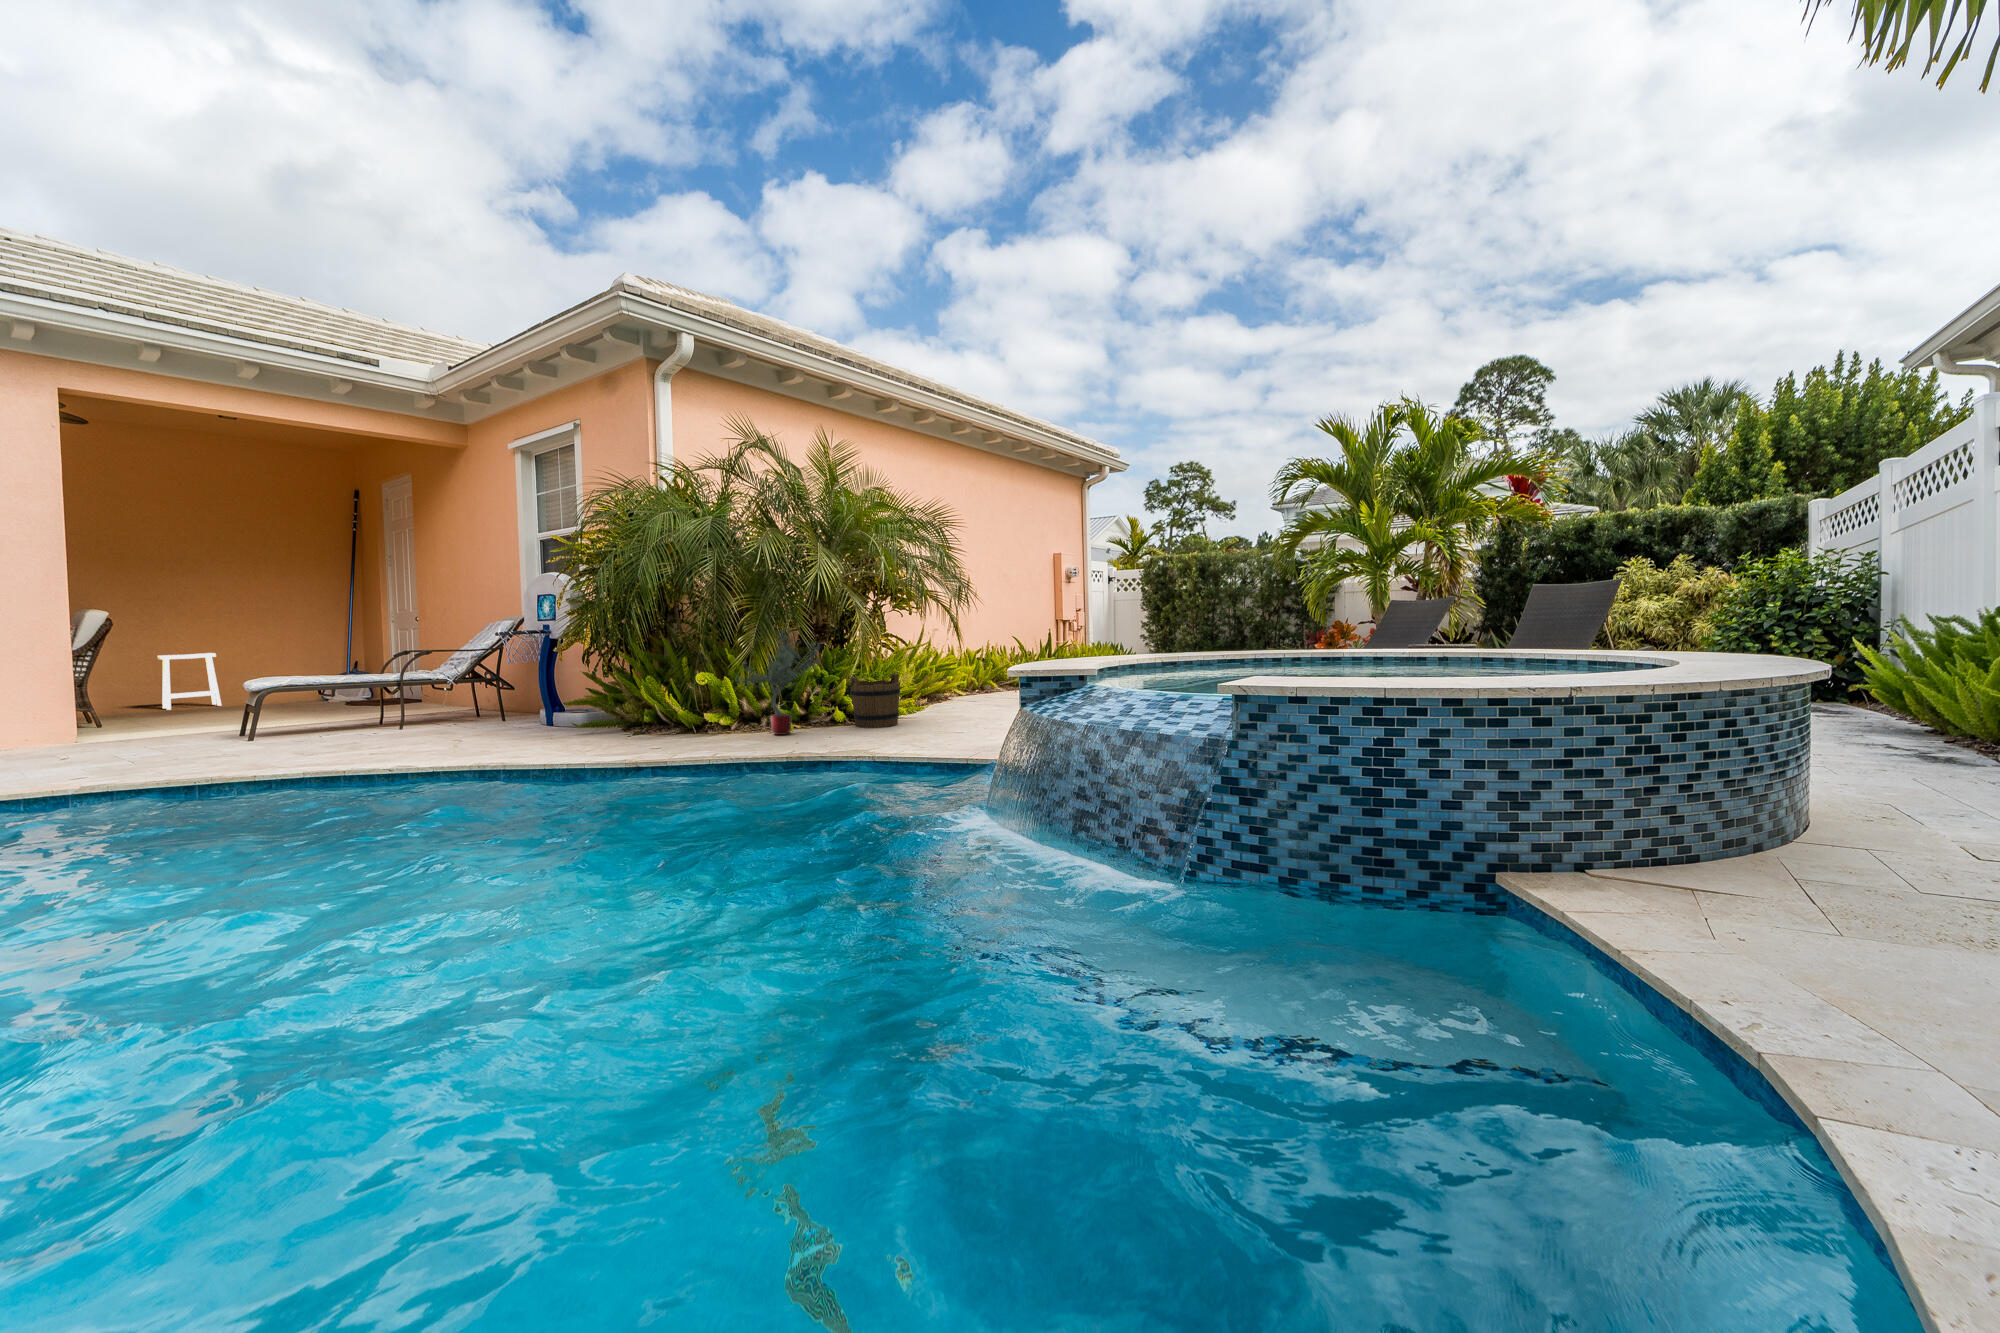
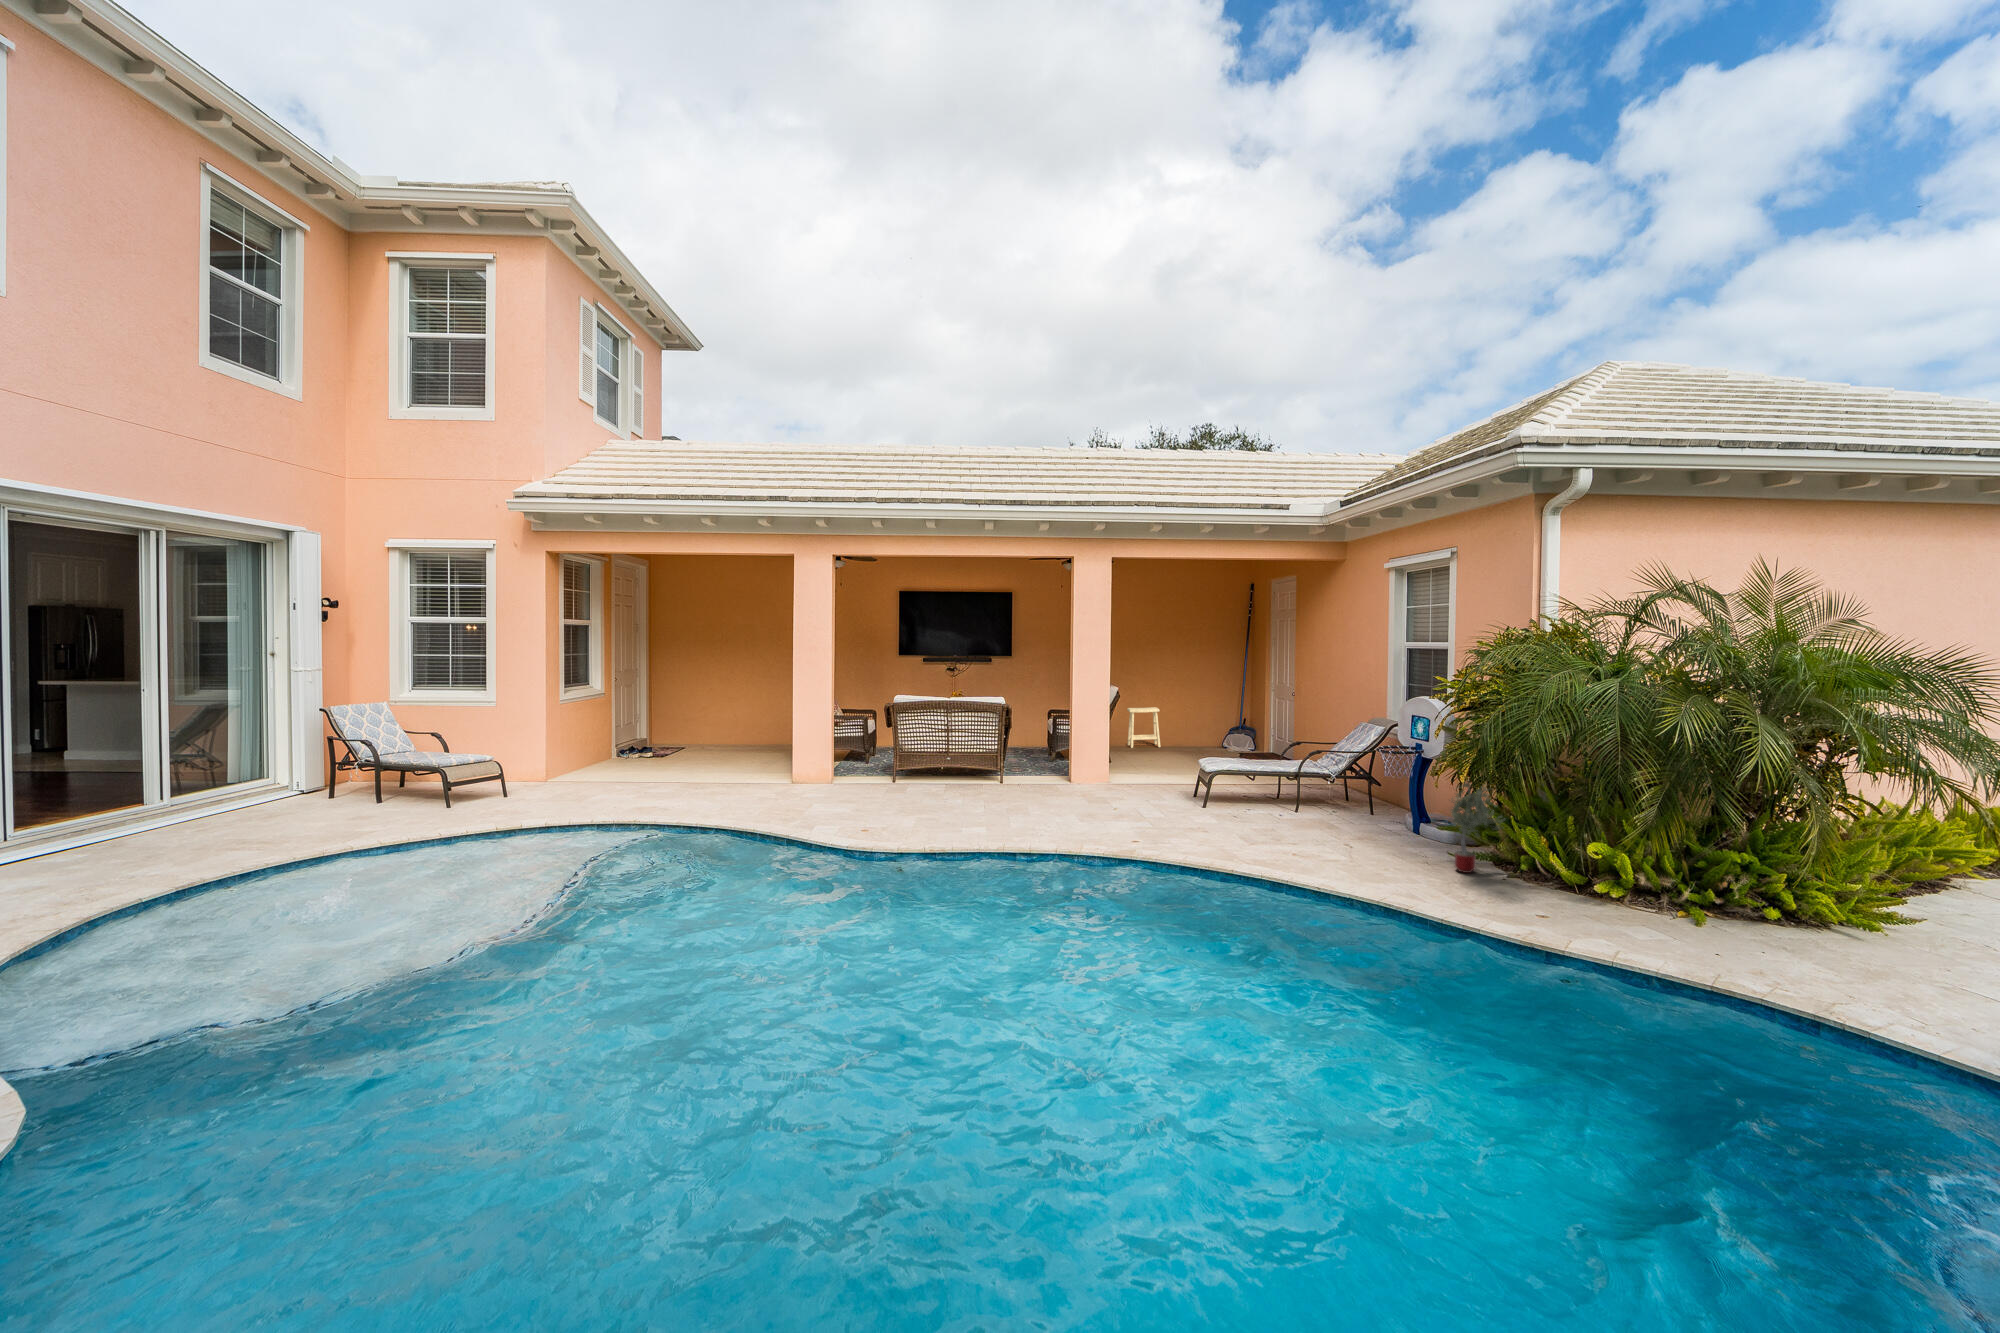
potted tree: present [736,631,820,735] -> present [1451,780,1504,873]
bucket: present [848,674,900,728] -> none [1790,876,1878,947]

